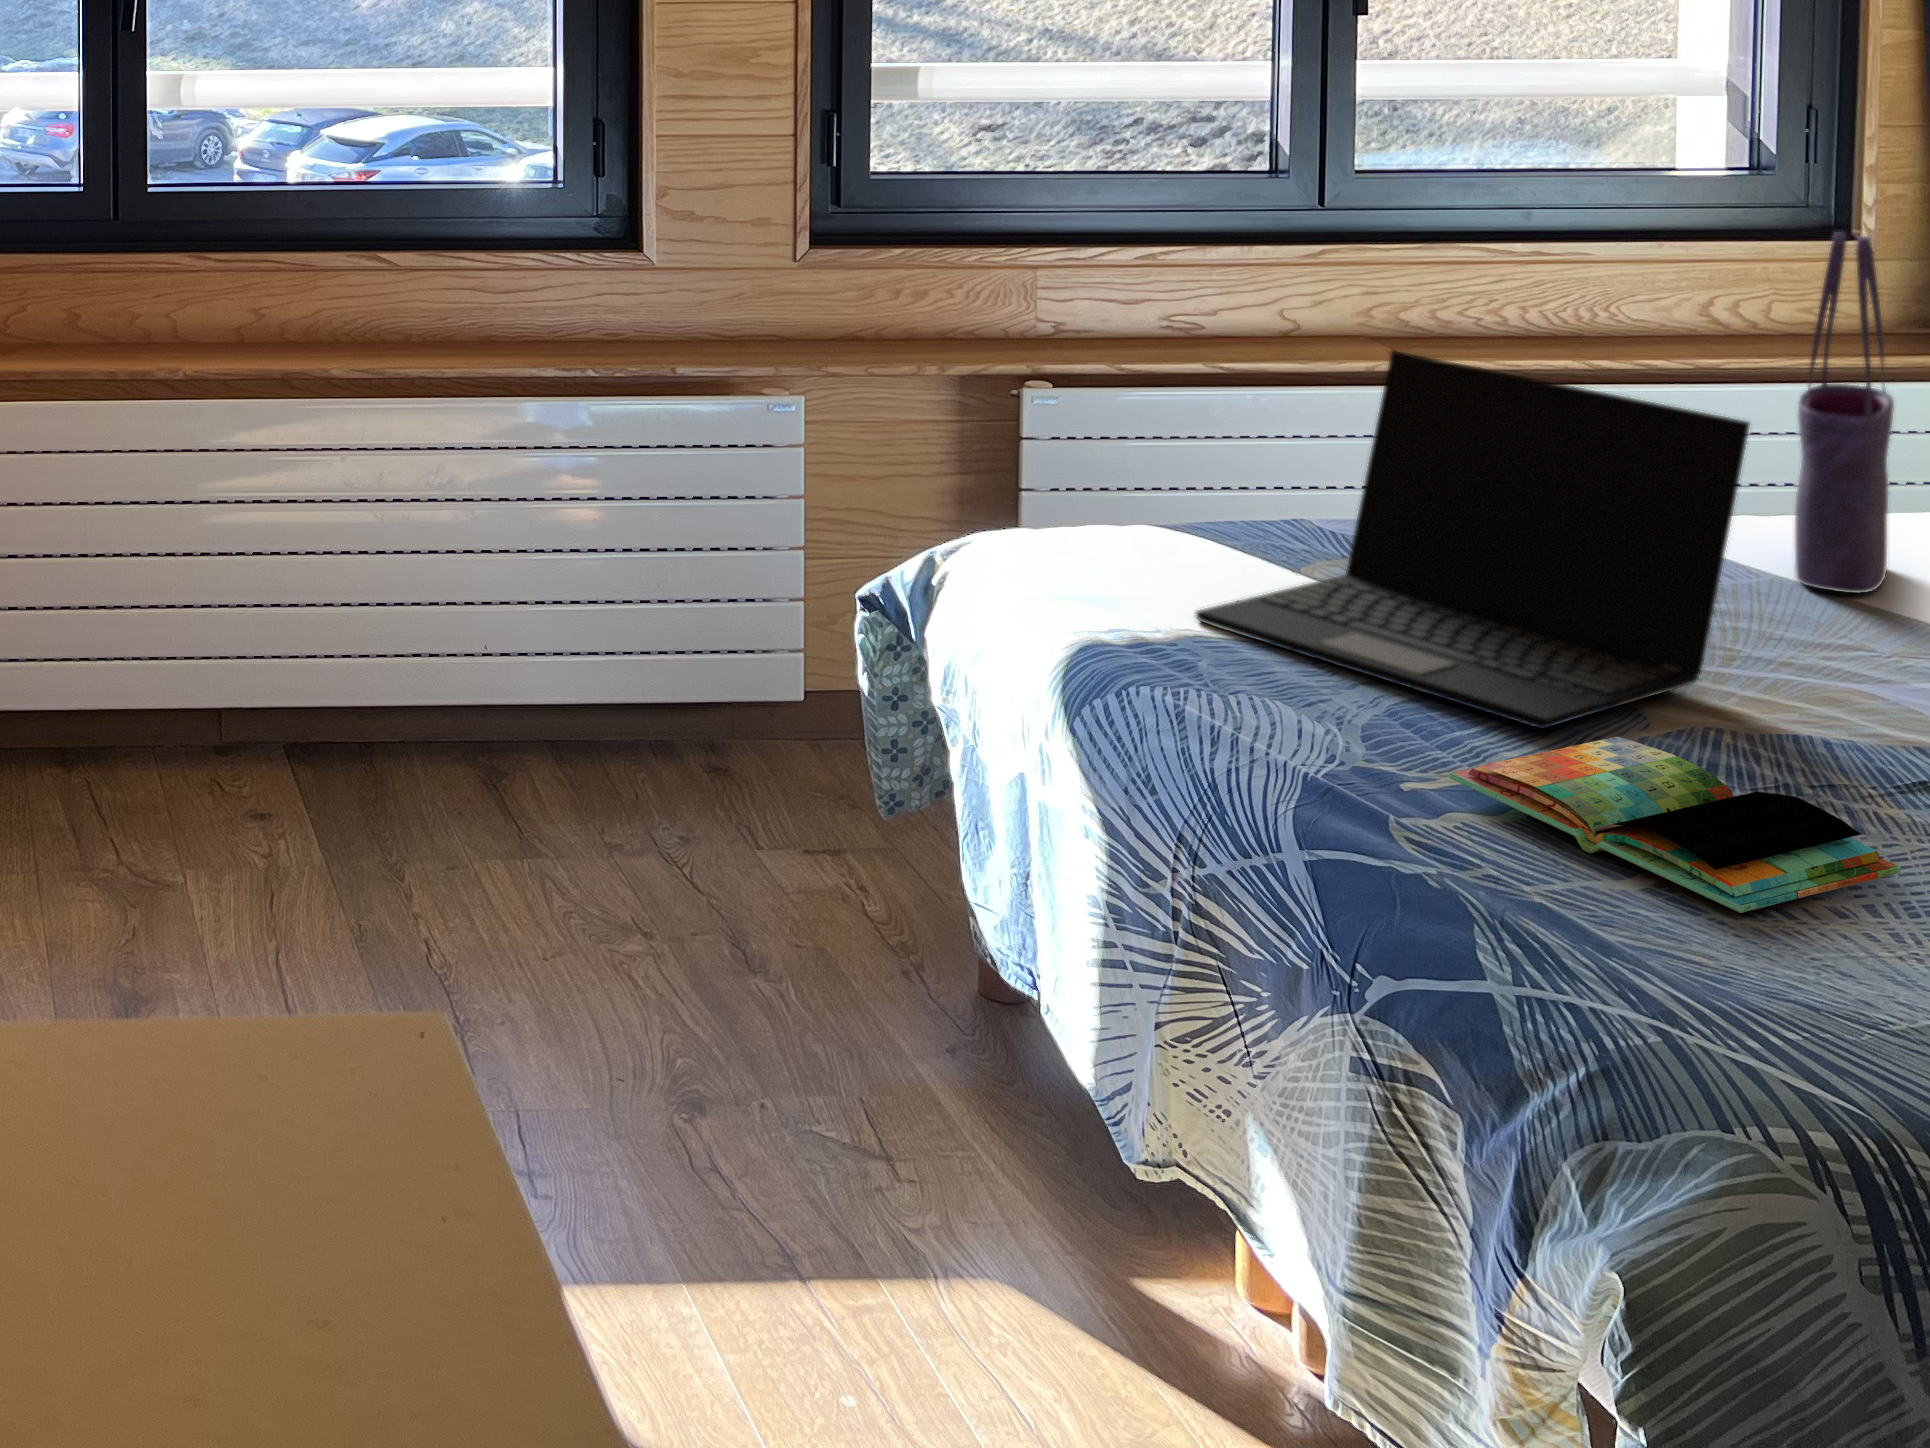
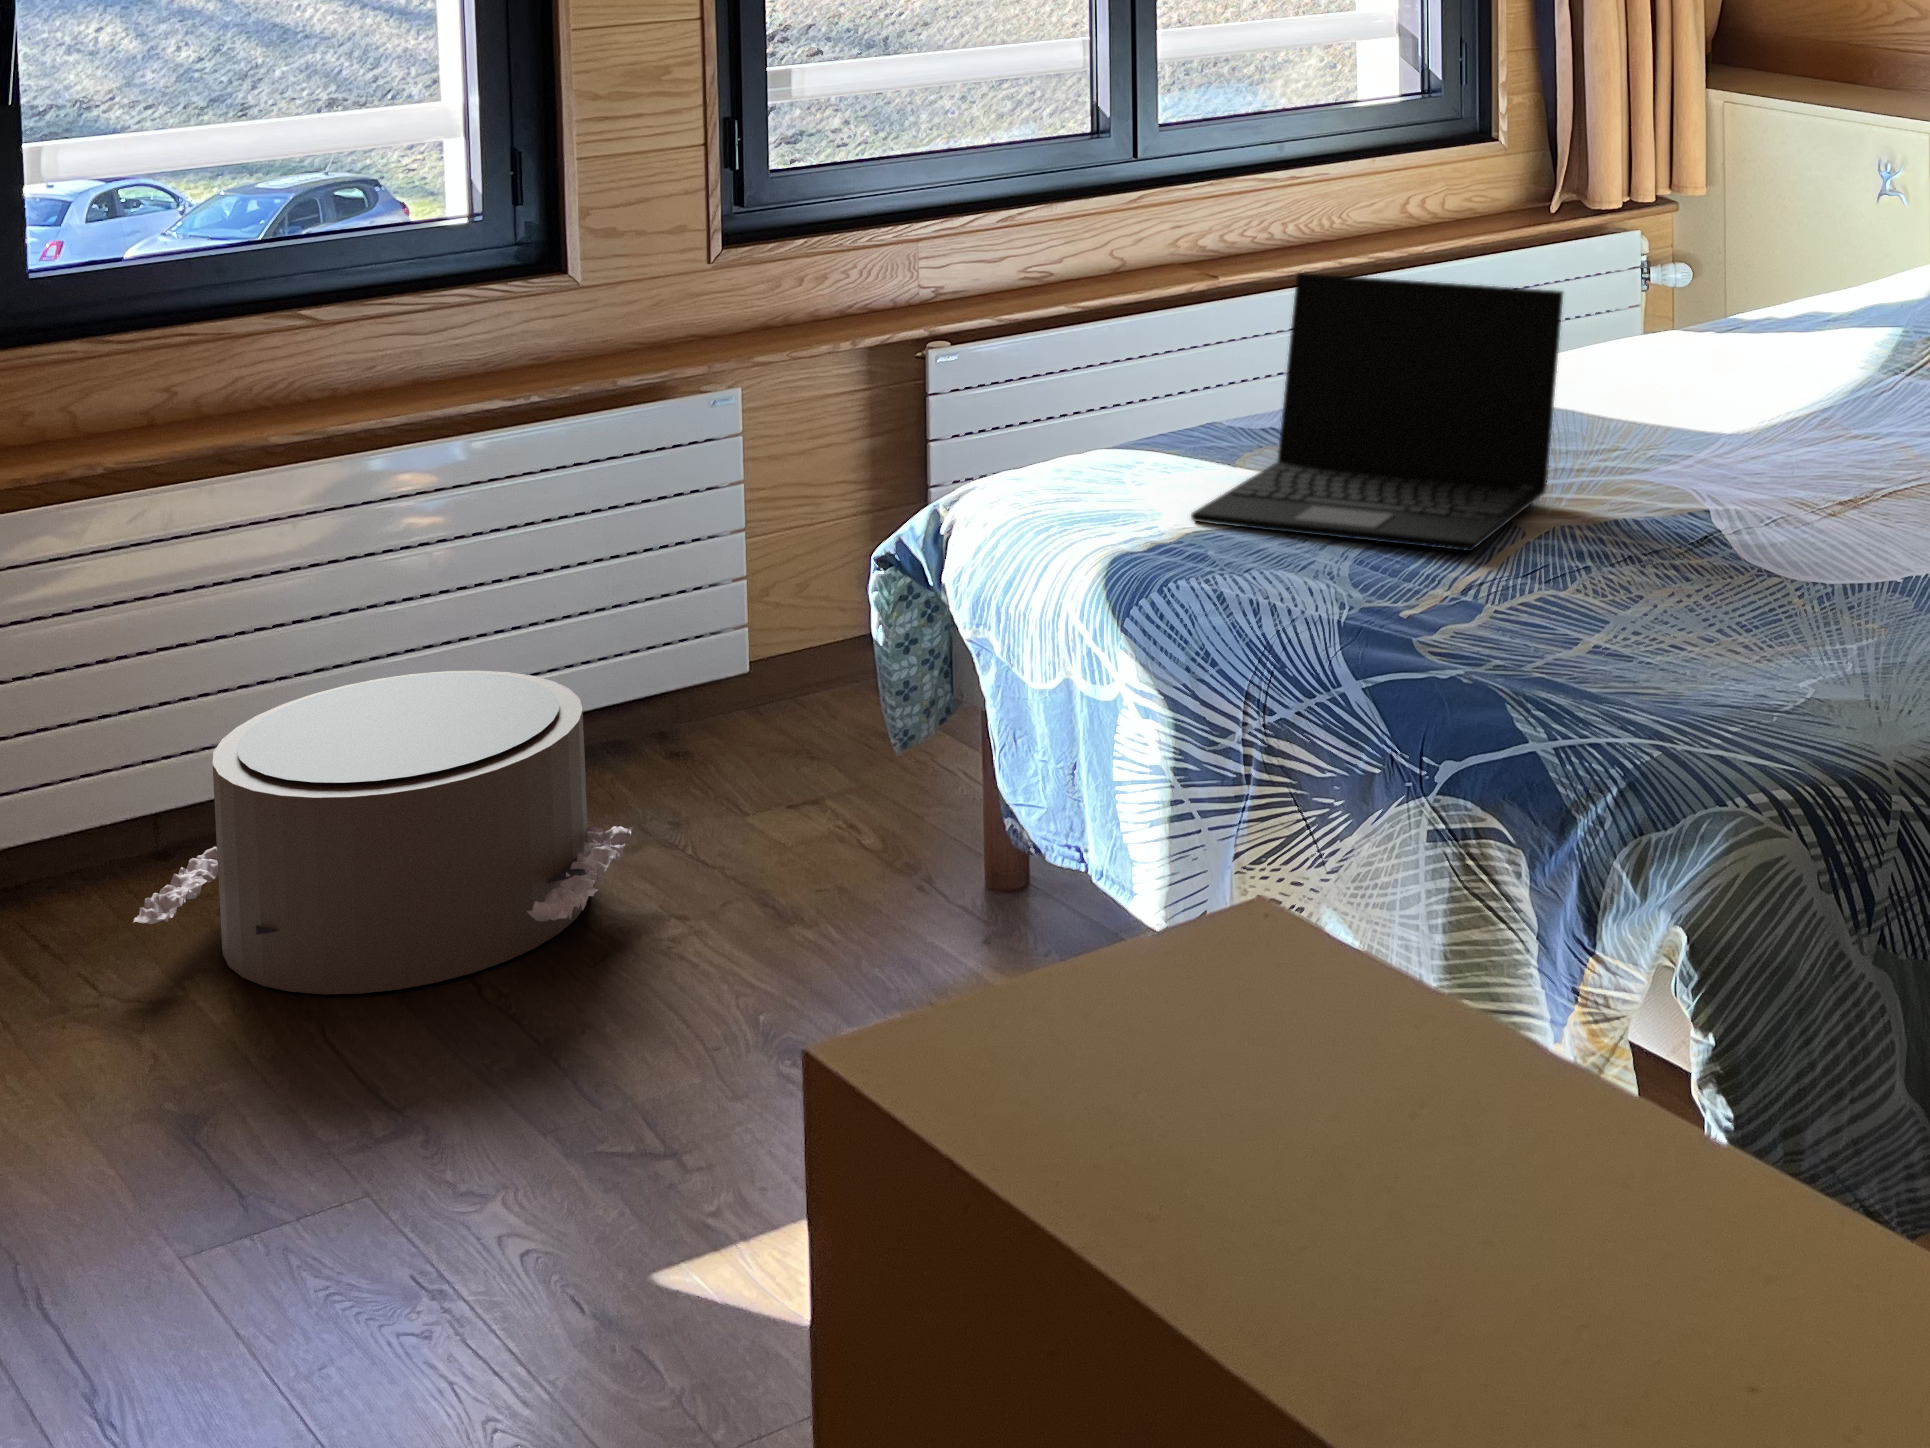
tote bag: present [1795,232,1894,593] -> none [1551,140,1609,410]
pouf: none [163,615,616,919] -> present [133,671,633,994]
book: present [1450,737,1901,913] -> none [1438,544,1726,651]

